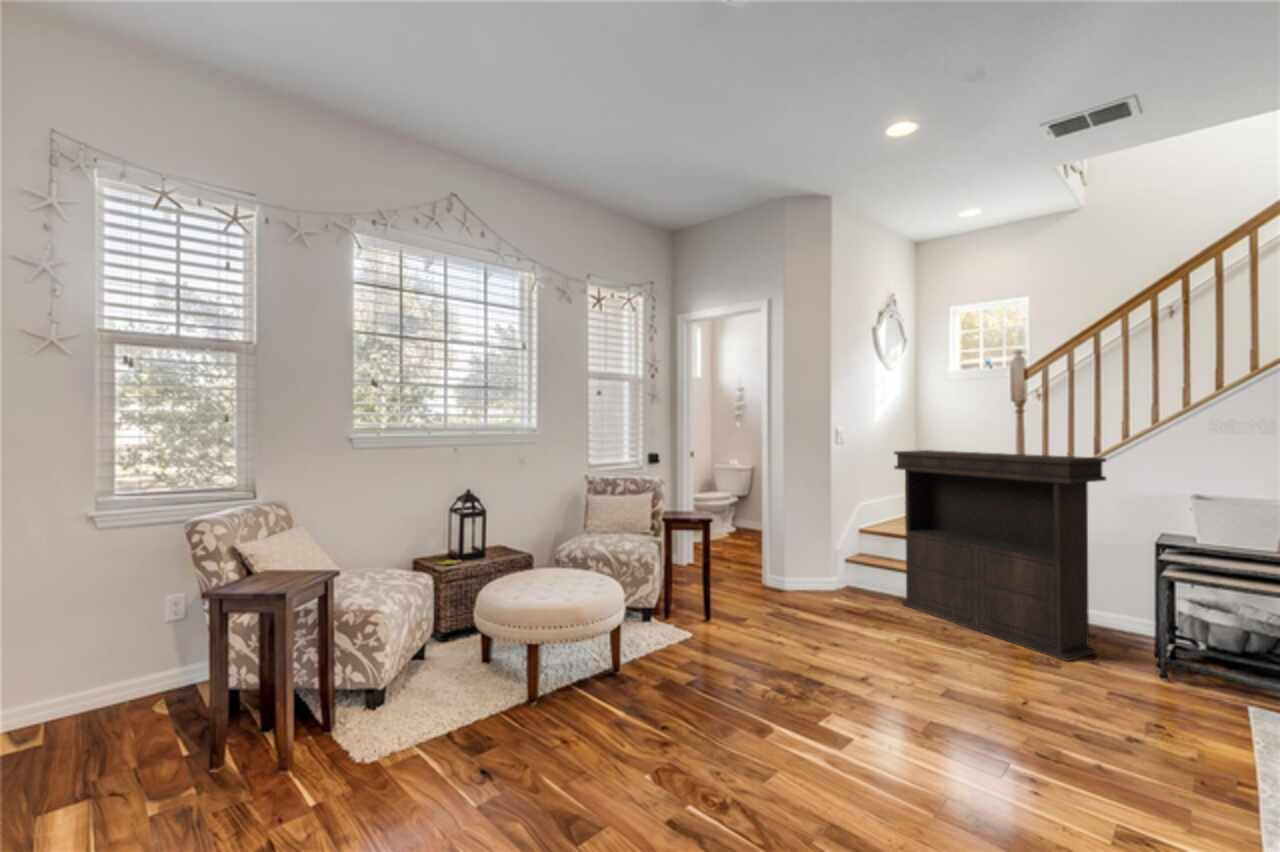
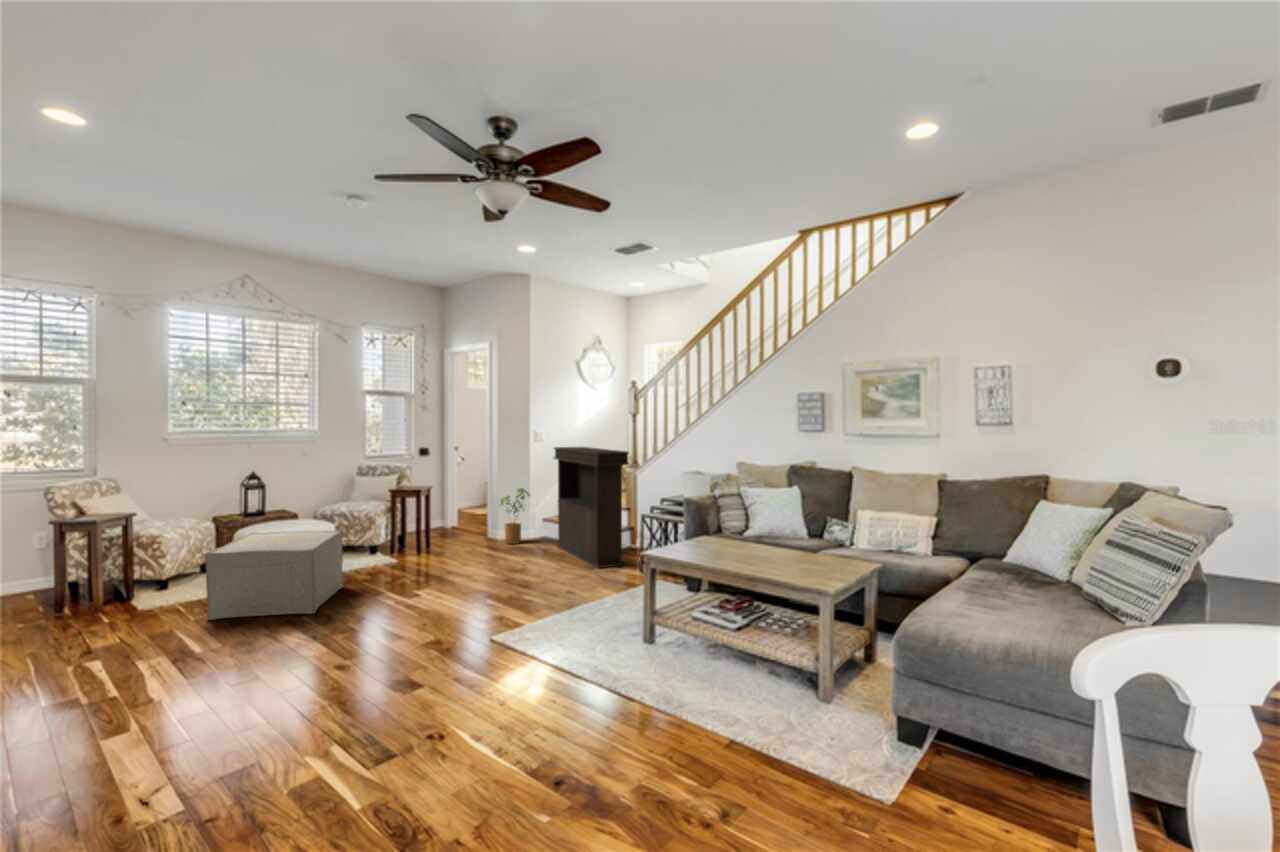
house plant: none [796,512,845,598] -> present [500,488,530,544]
ottoman: none [507,601,715,816] -> present [204,530,343,620]

